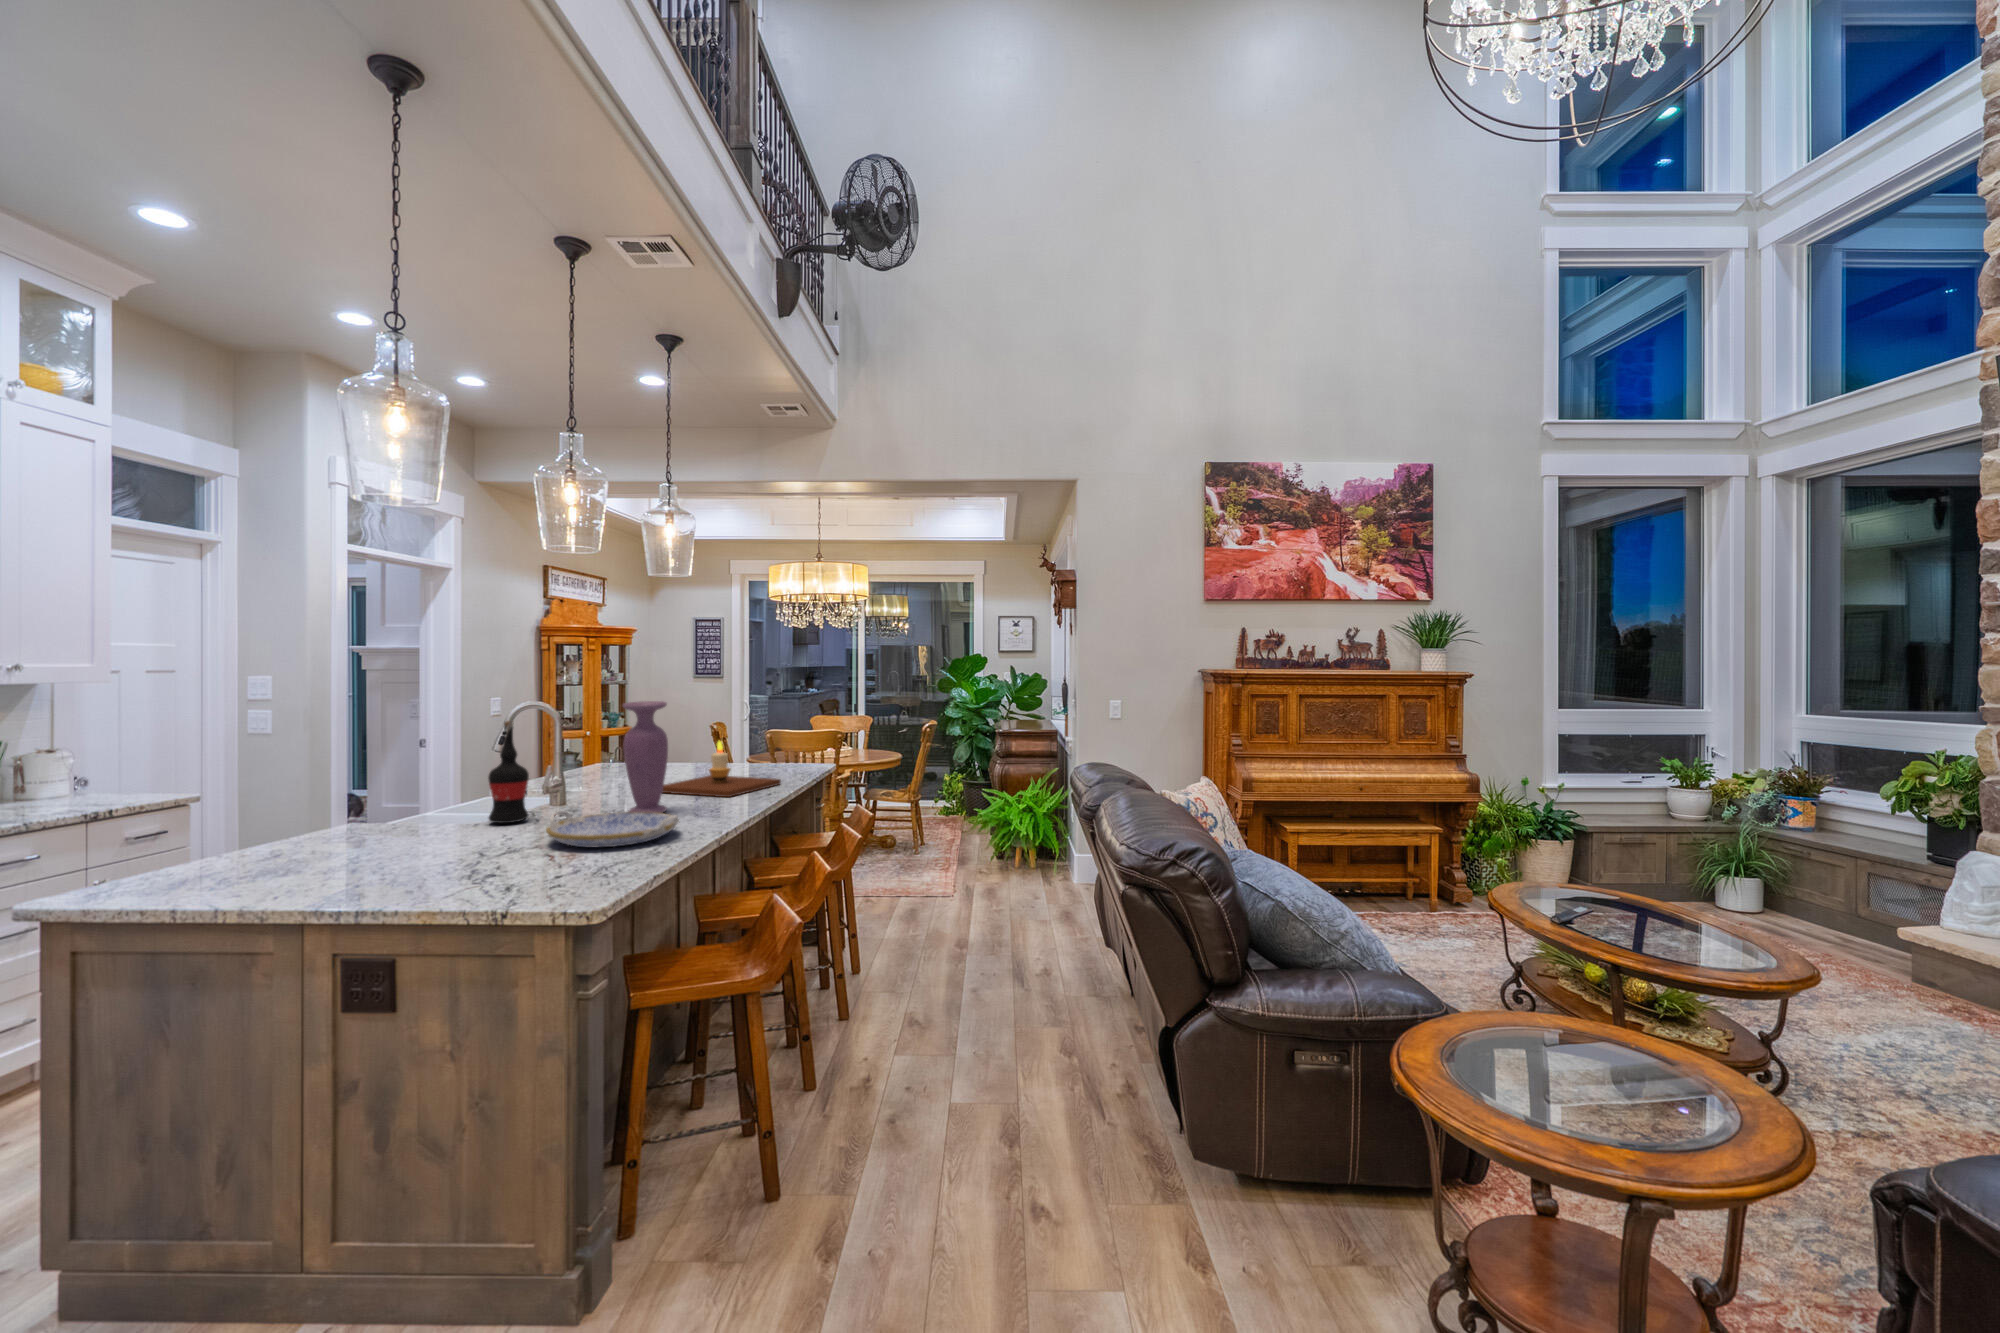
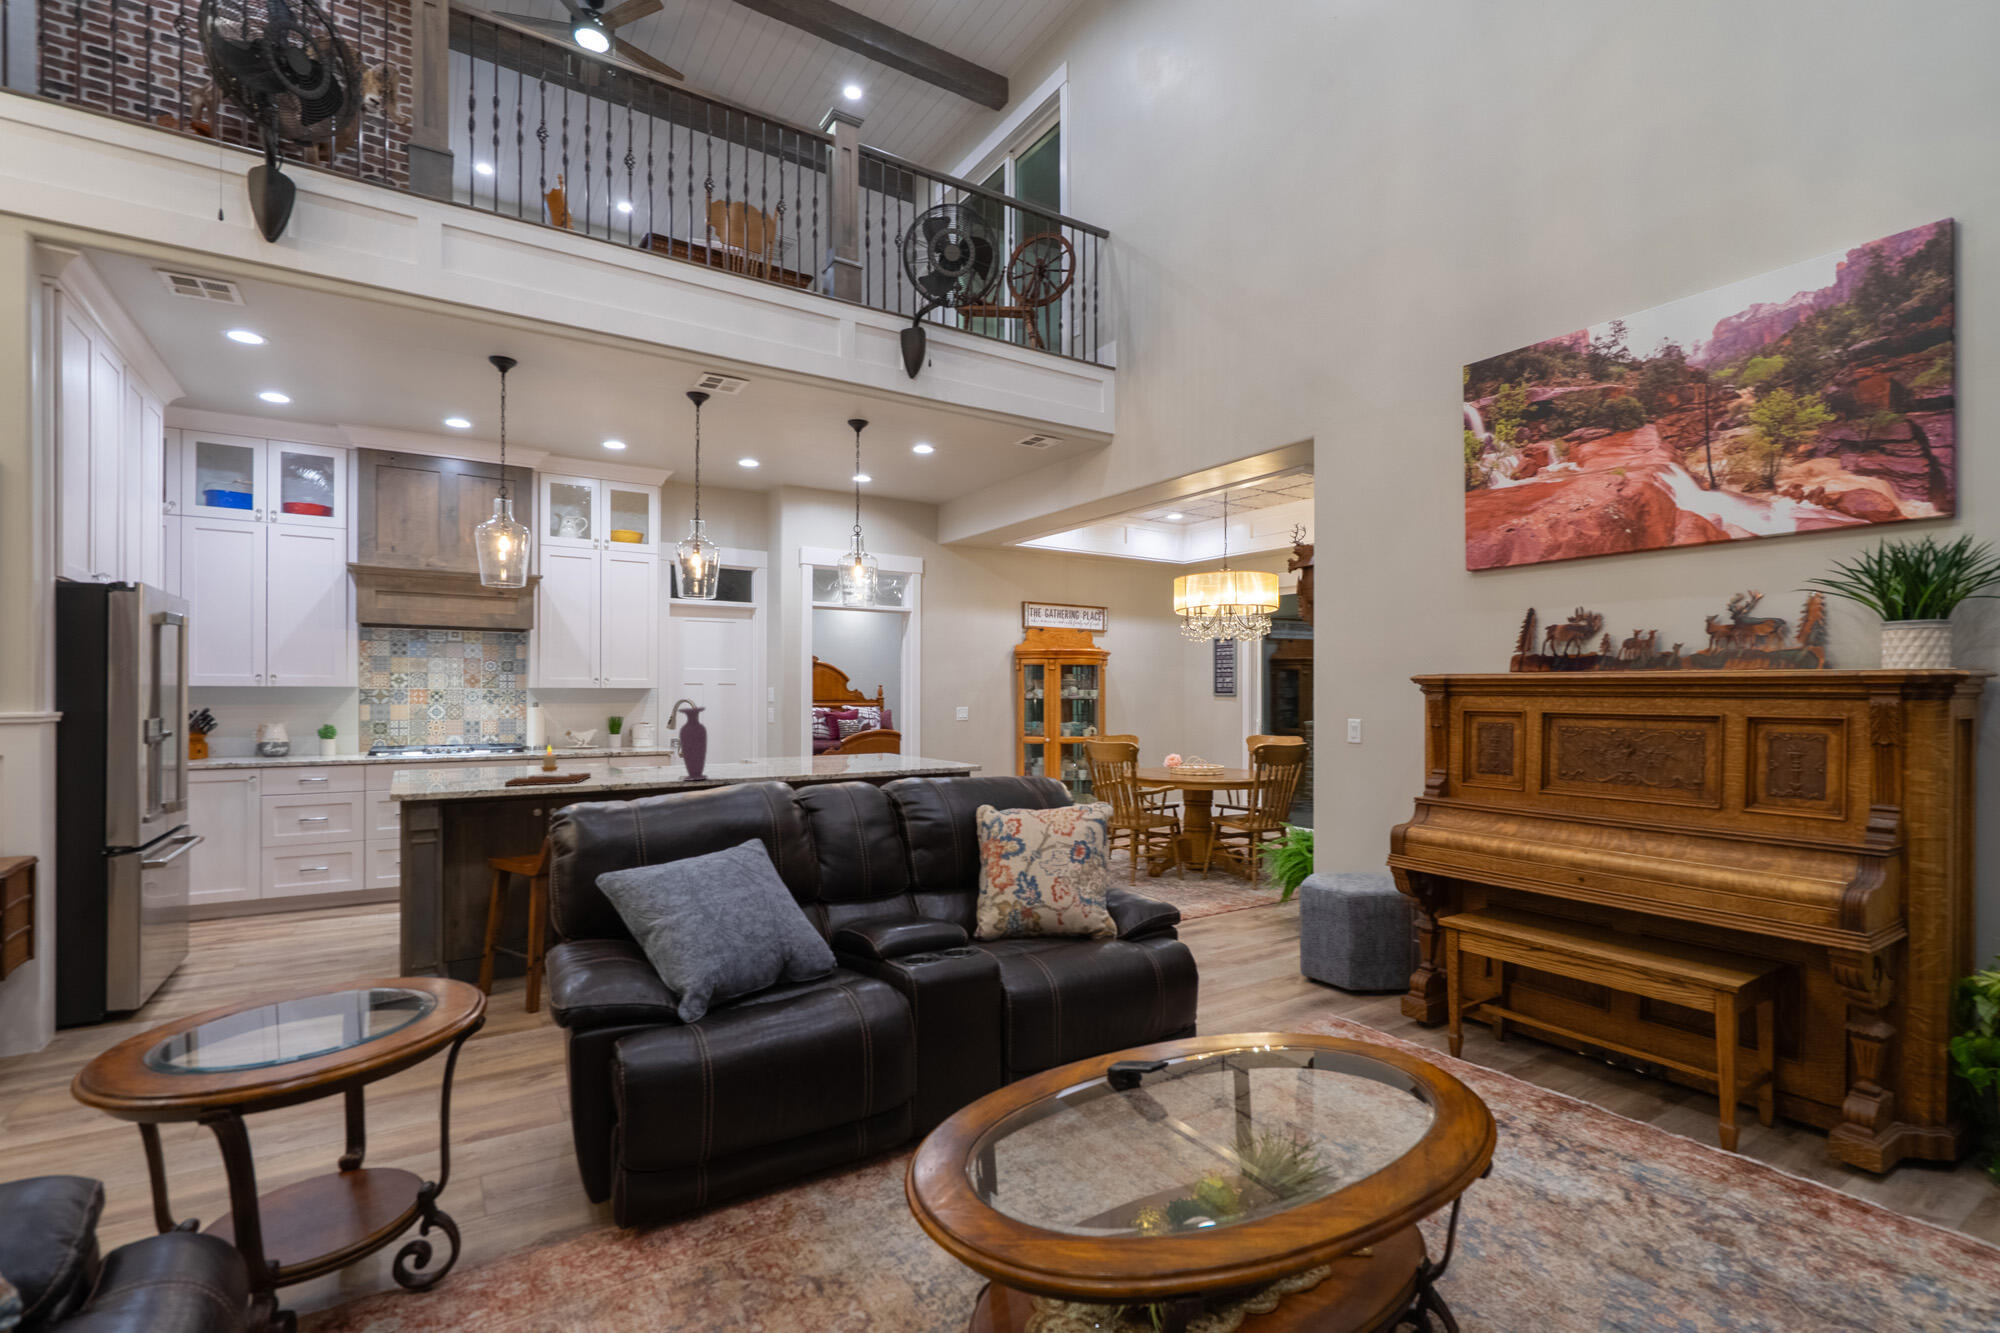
wine bottle: present [488,721,529,823] -> none [636,718,659,777]
candle: present [662,741,781,797] -> present [505,746,591,786]
serving tray: present [546,811,679,847] -> none [576,769,654,789]

